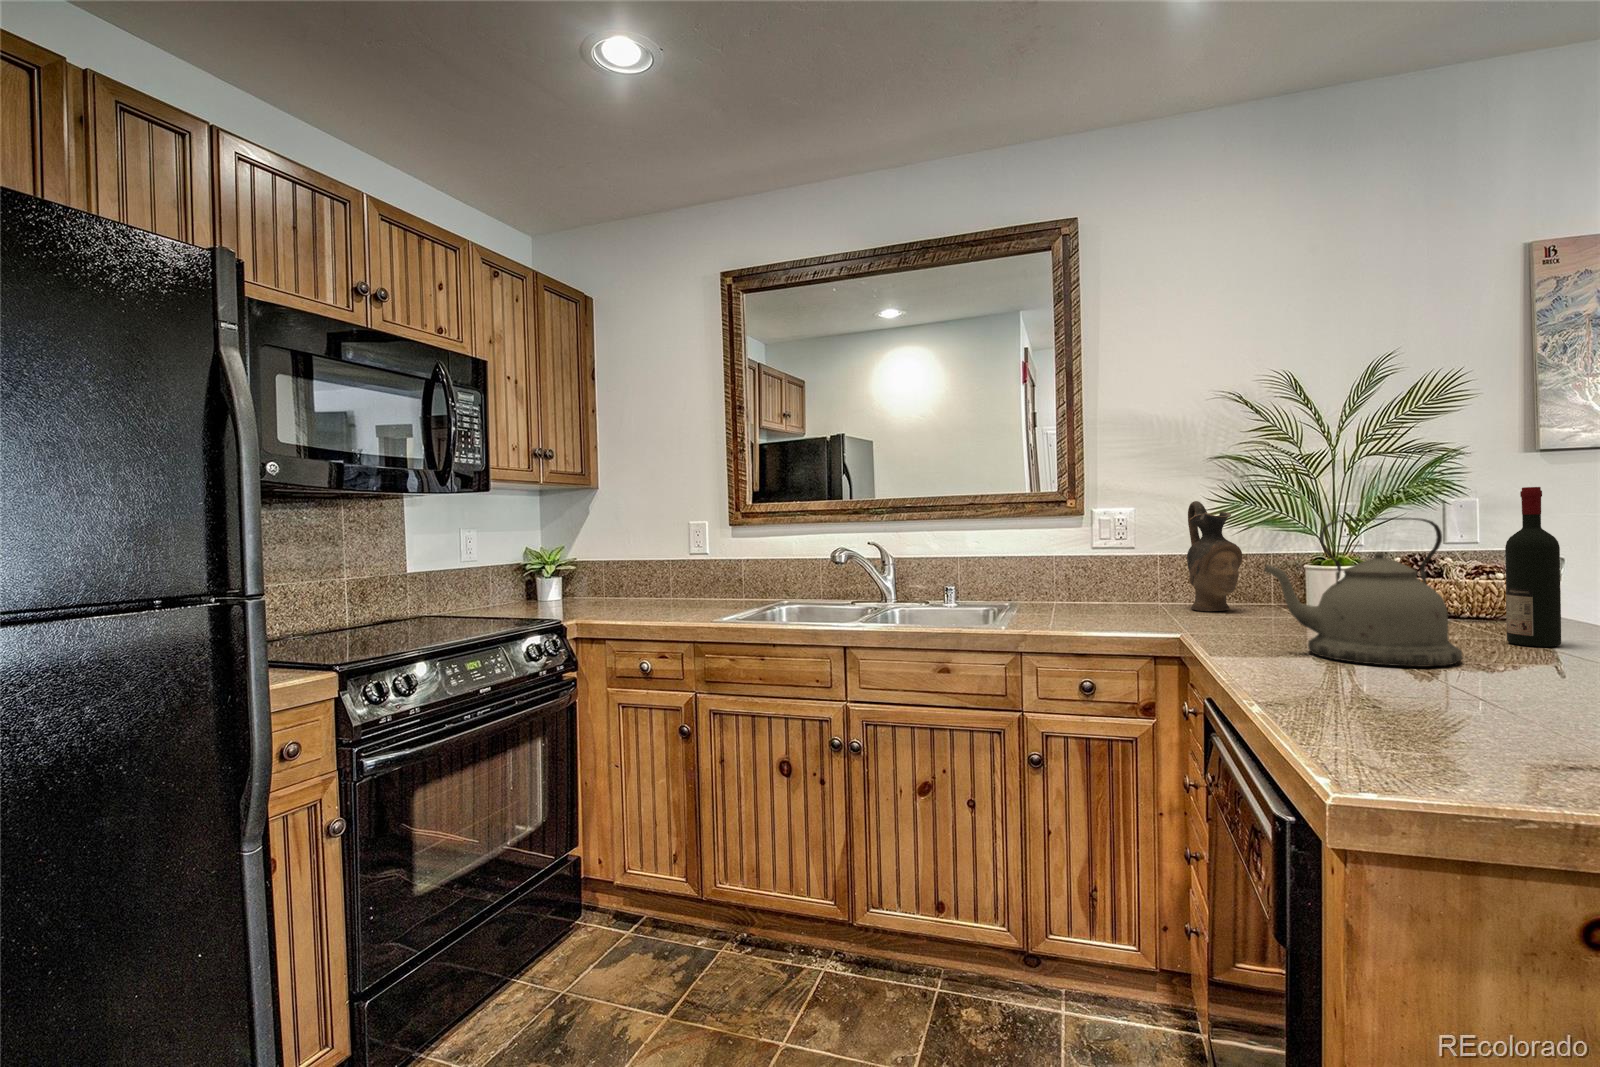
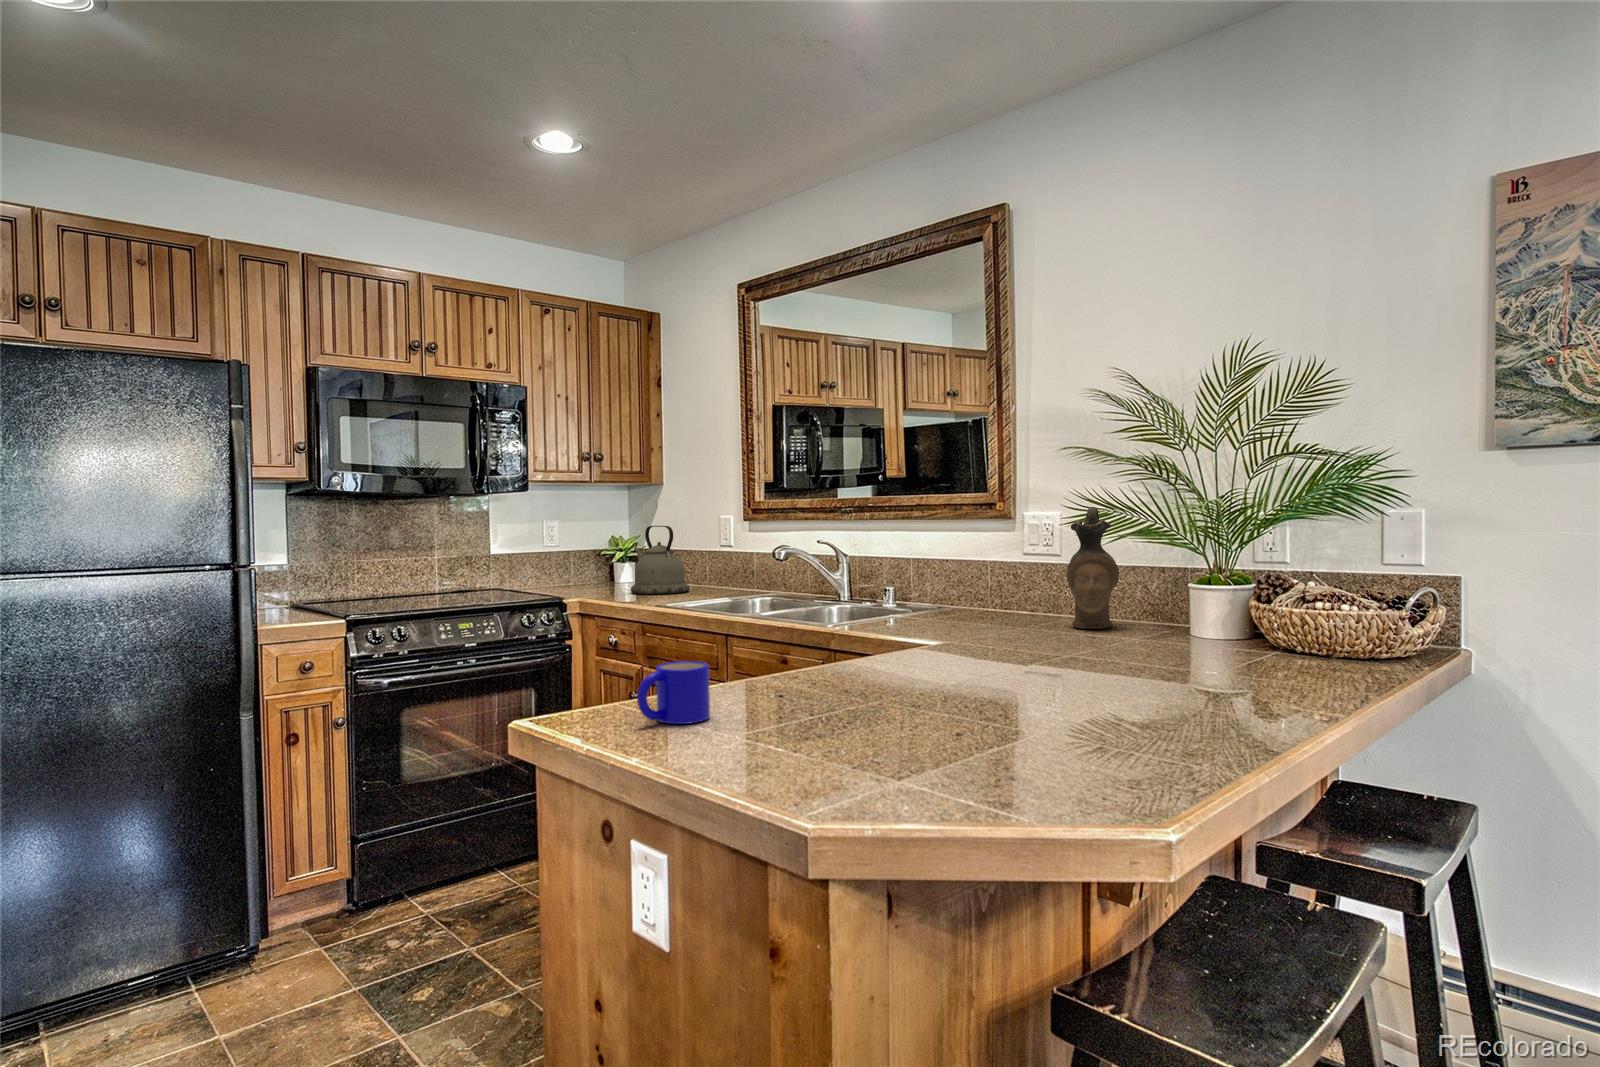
wine bottle: present [1505,487,1561,647] -> none [1182,507,1230,684]
kettle: present [1264,518,1462,667] -> present [631,526,689,594]
mug: none [1384,669,1477,755] -> present [637,661,710,724]

